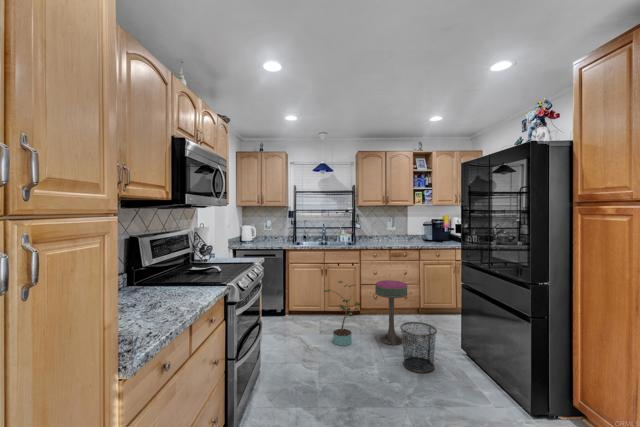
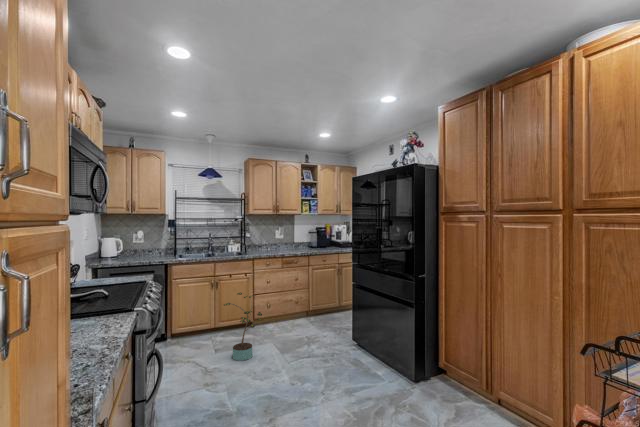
bar stool: present [375,280,407,345] -> none [275,287,306,350]
trash can: present [400,322,437,373] -> none [305,323,338,370]

